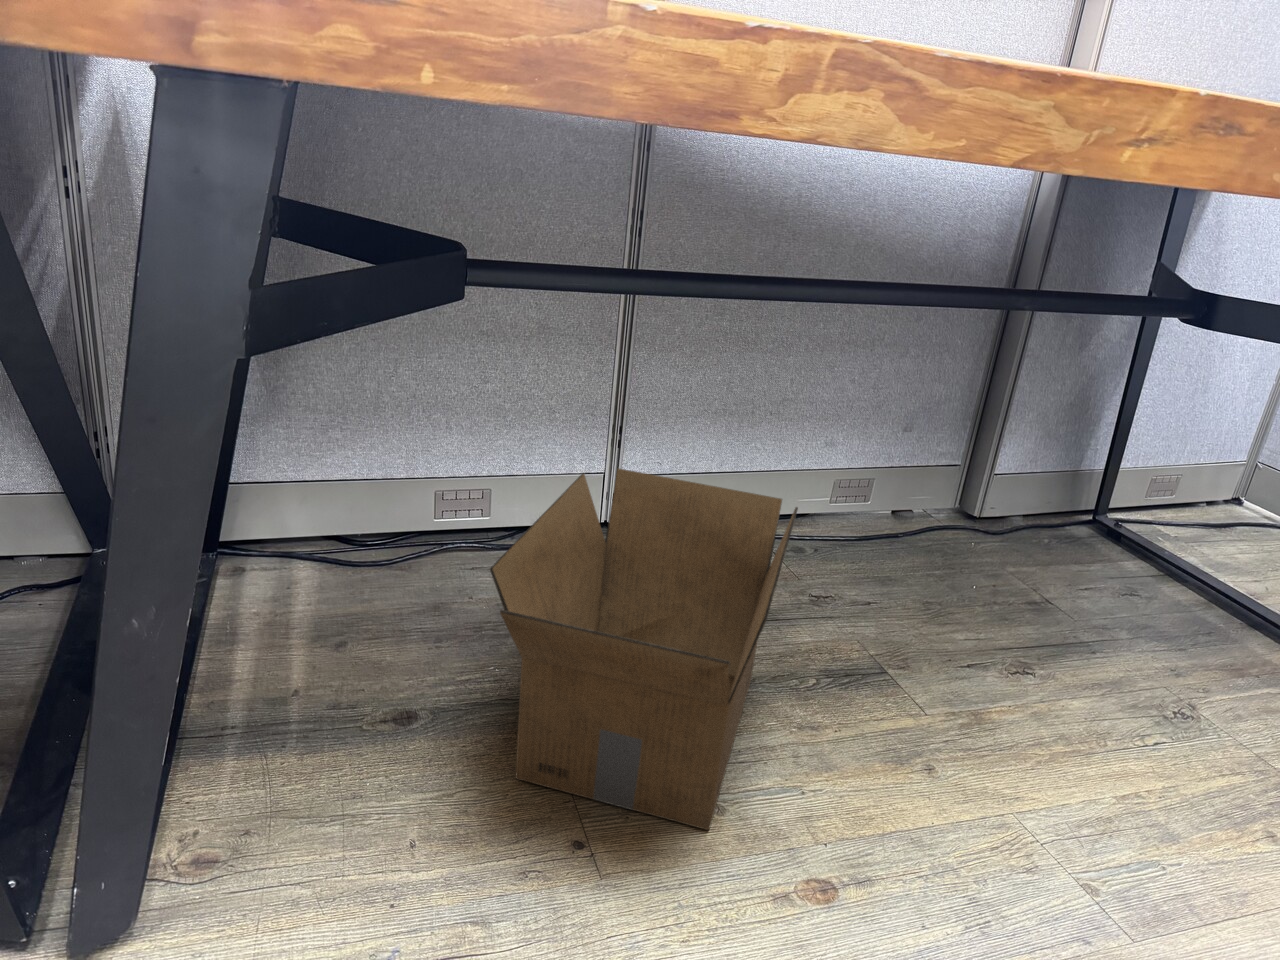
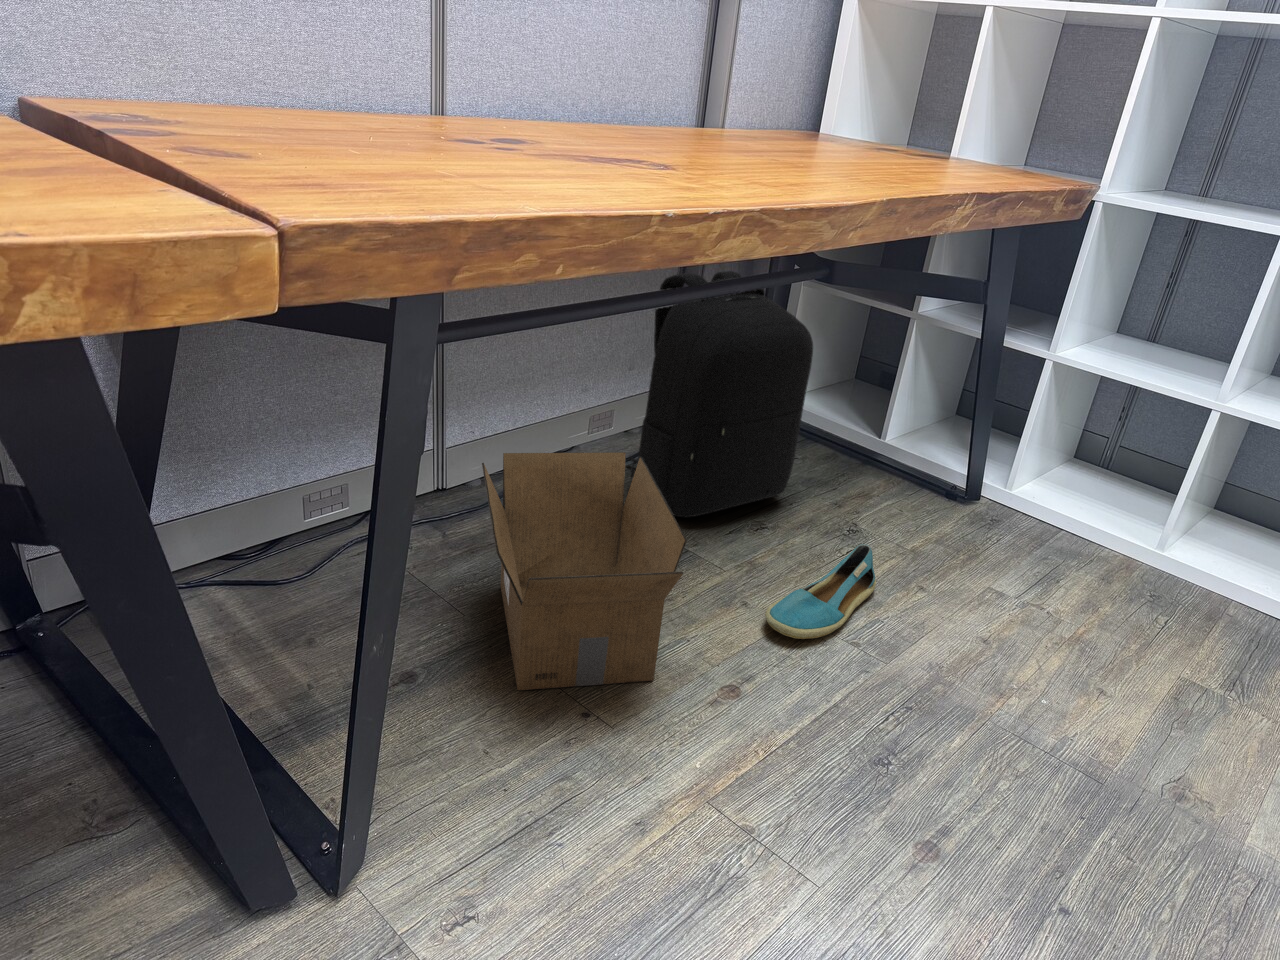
backpack: none [849,287,1151,632] -> present [627,271,813,517]
shoe: none [939,729,1182,858] -> present [765,544,876,639]

